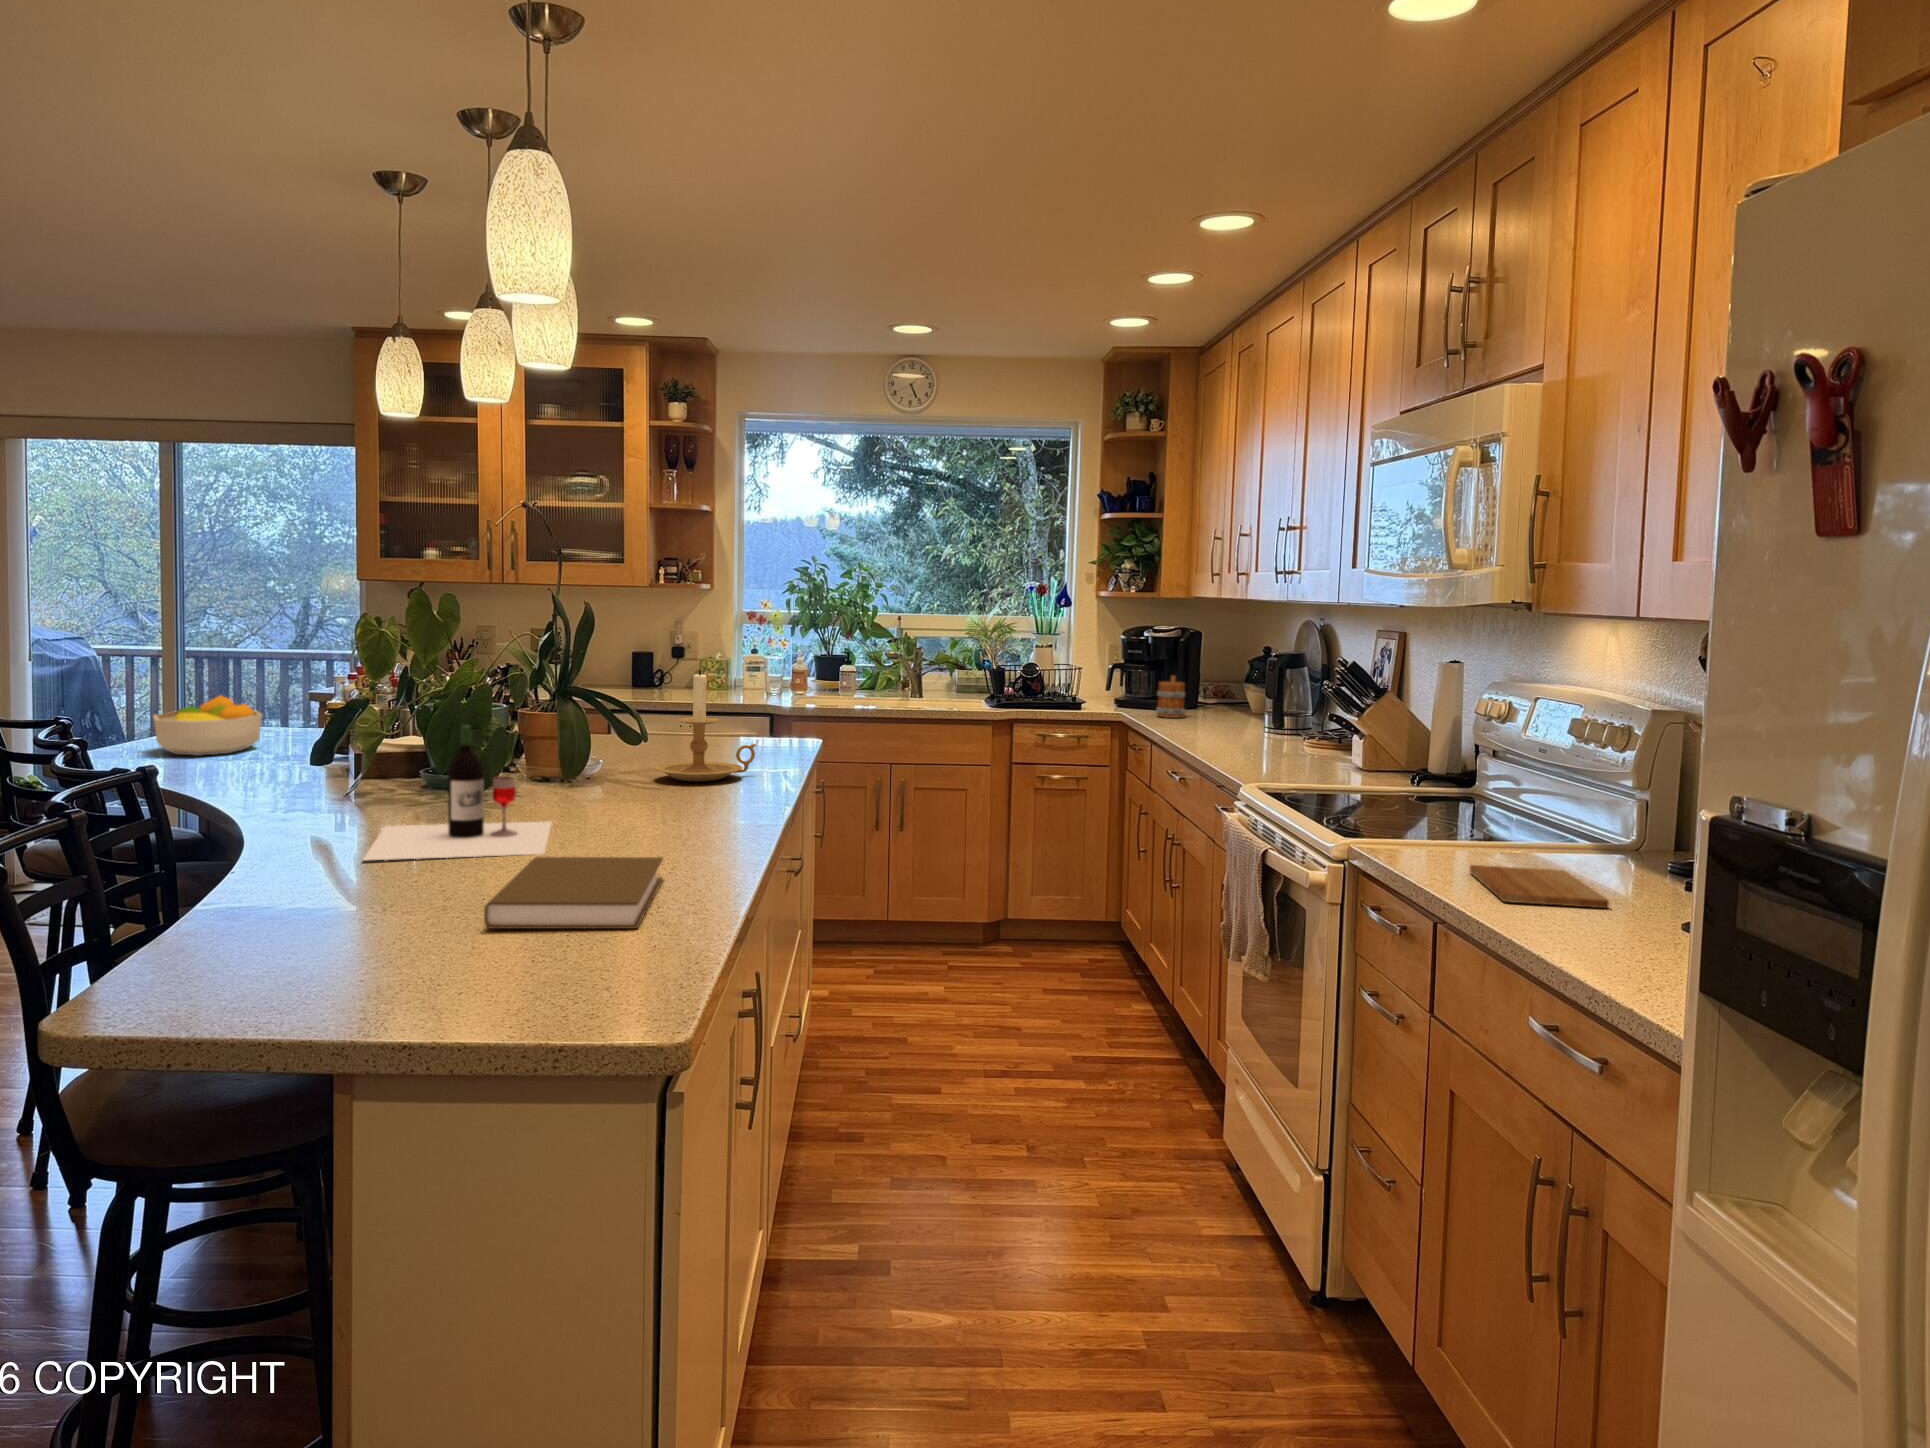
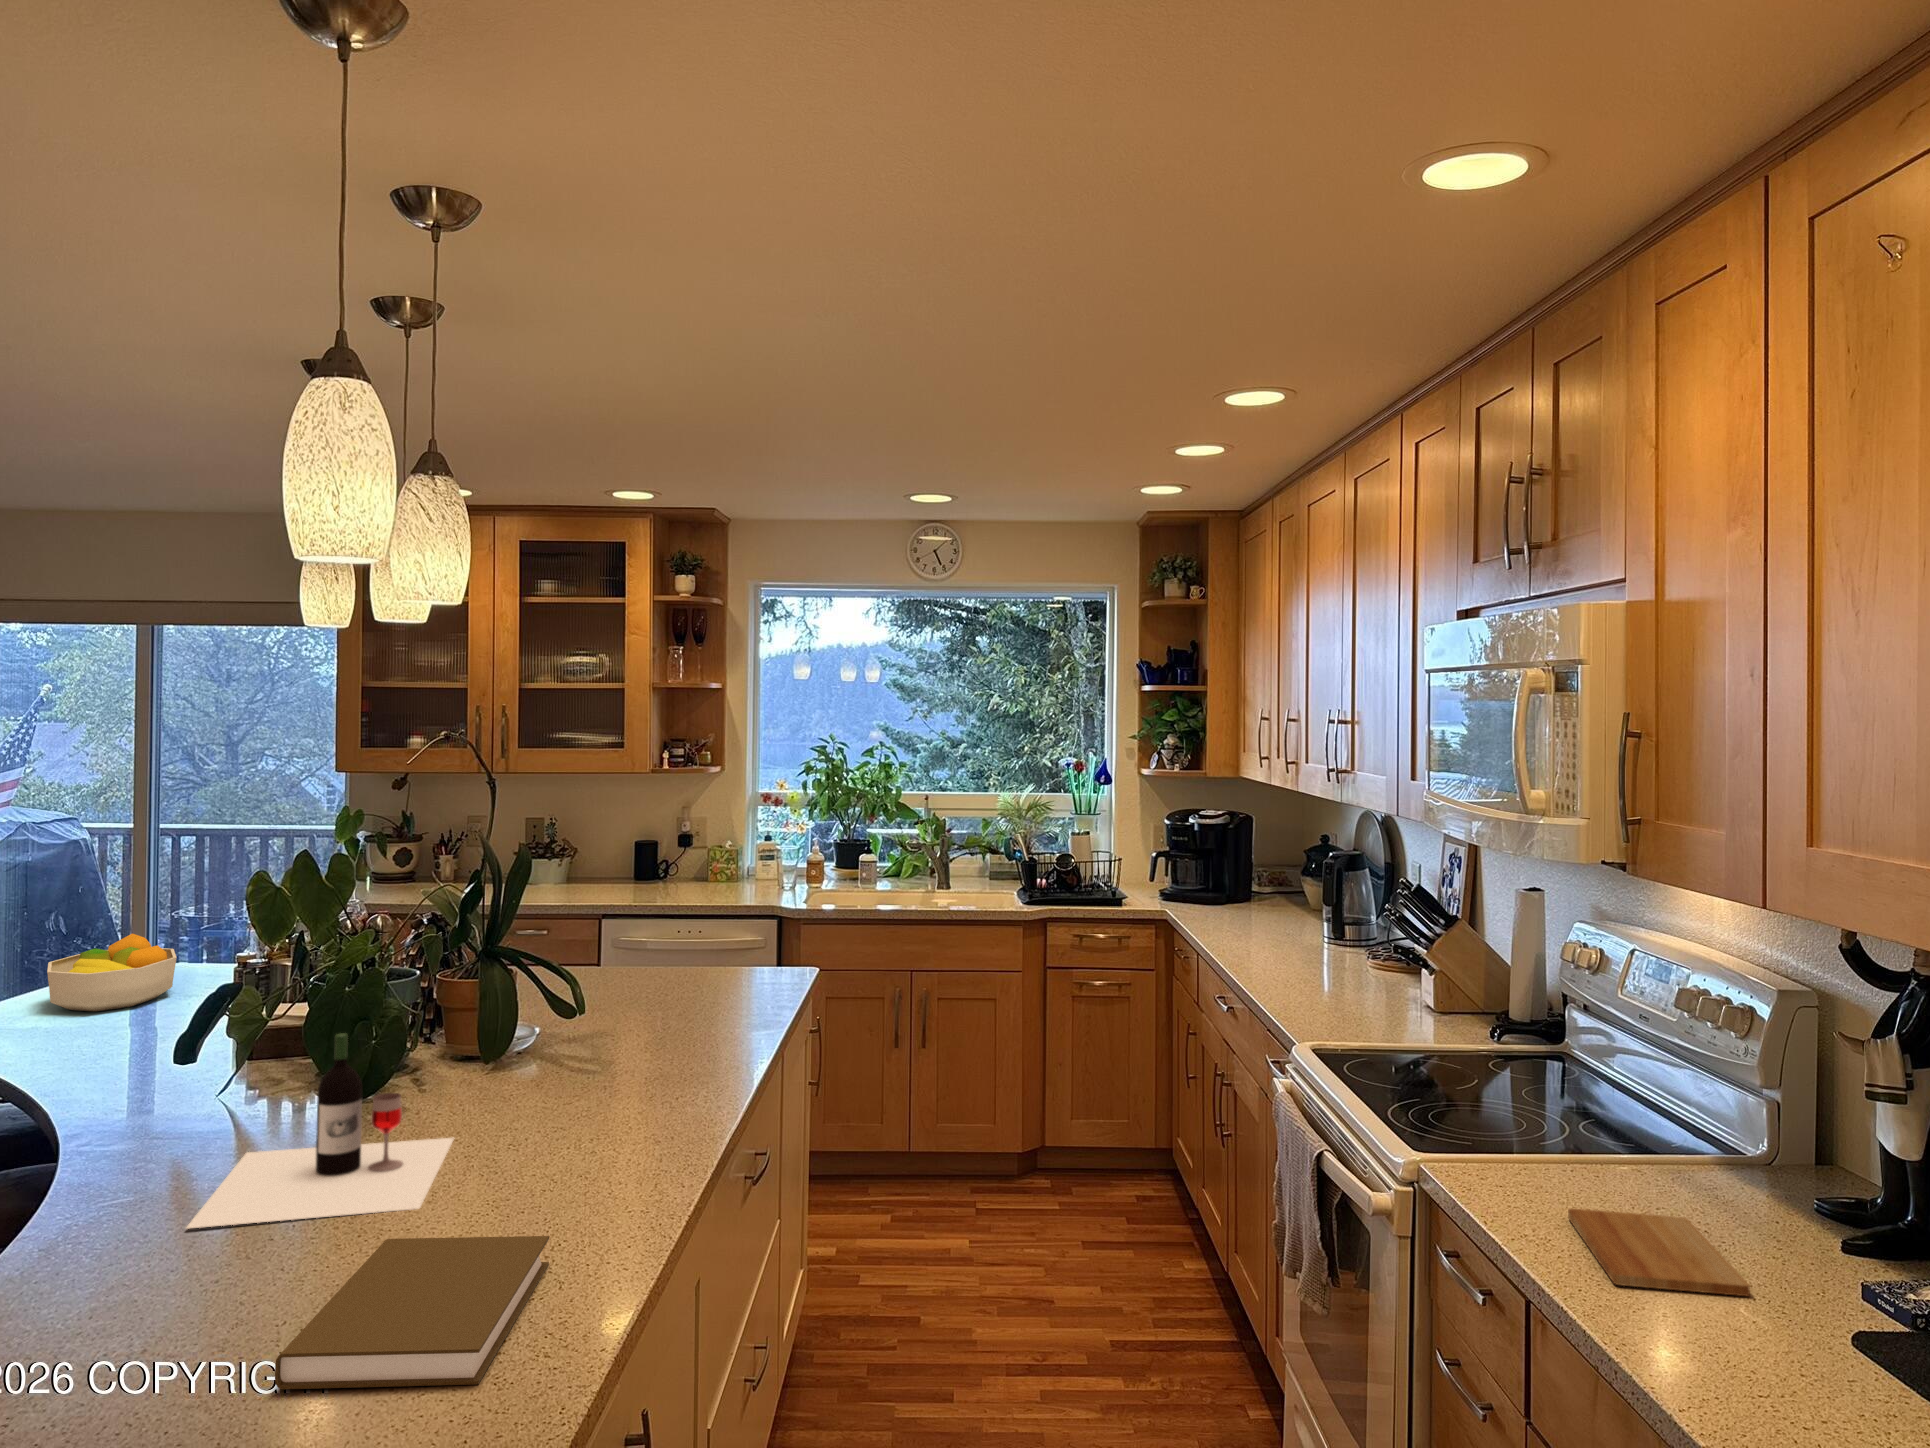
candle holder: present [654,670,756,782] -> none [603,921,726,1055]
mug: present [1156,675,1185,718] -> none [1205,869,1237,918]

